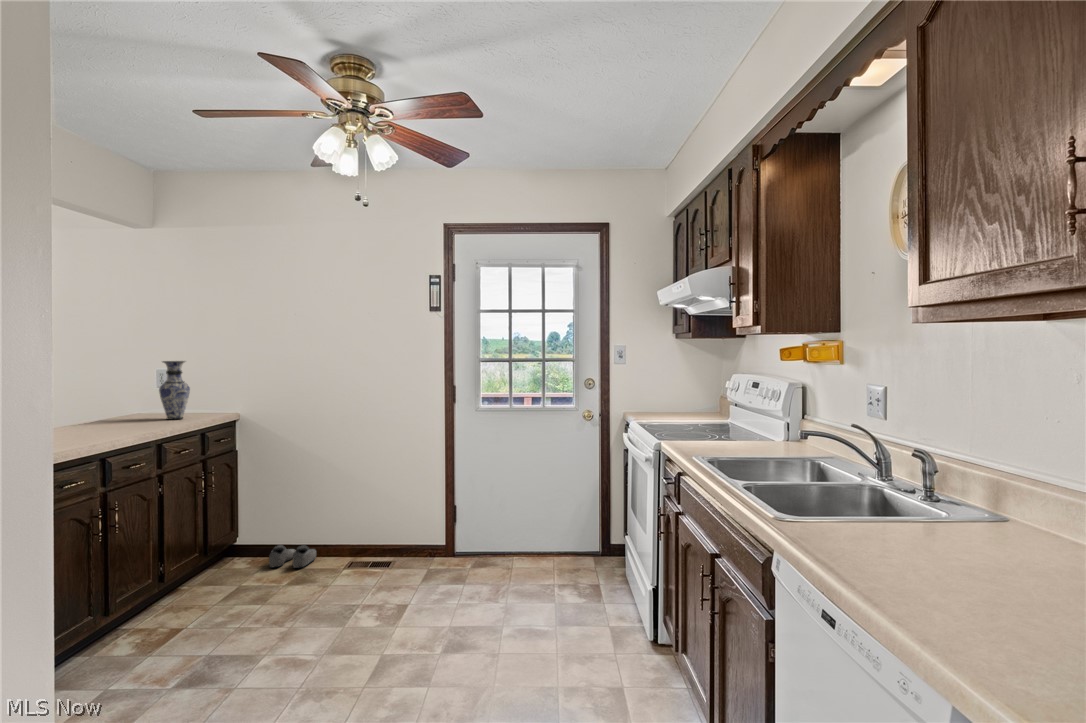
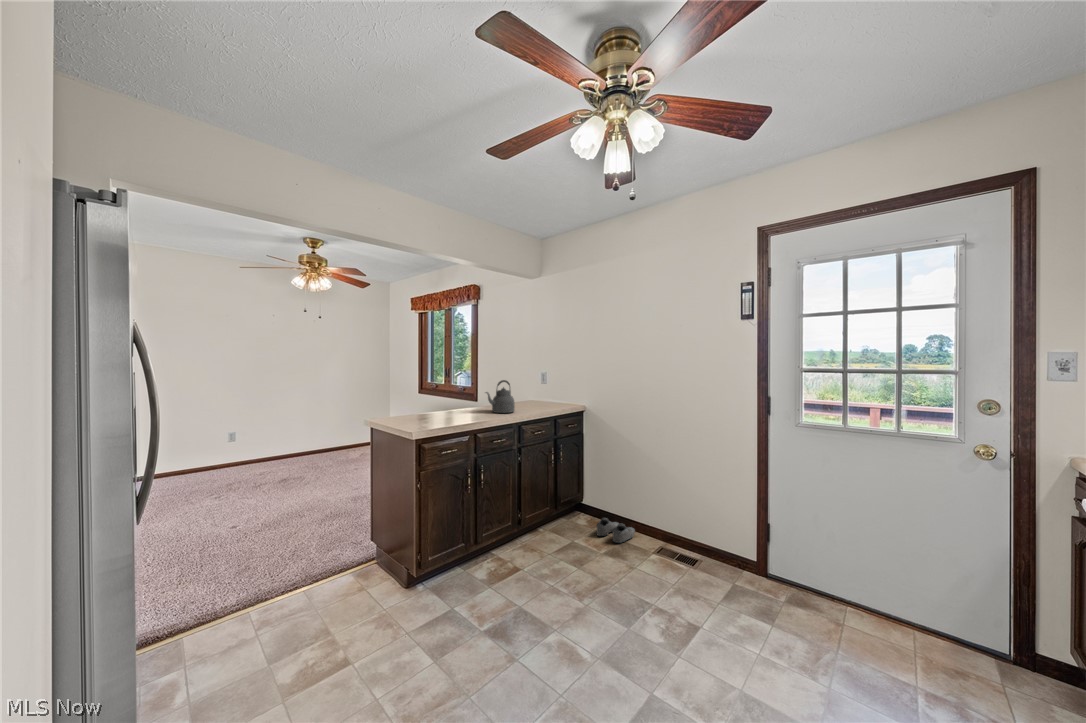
vase: present [159,361,190,420] -> none [533,365,552,407]
kettle: none [95,384,143,430] -> present [486,380,515,413]

